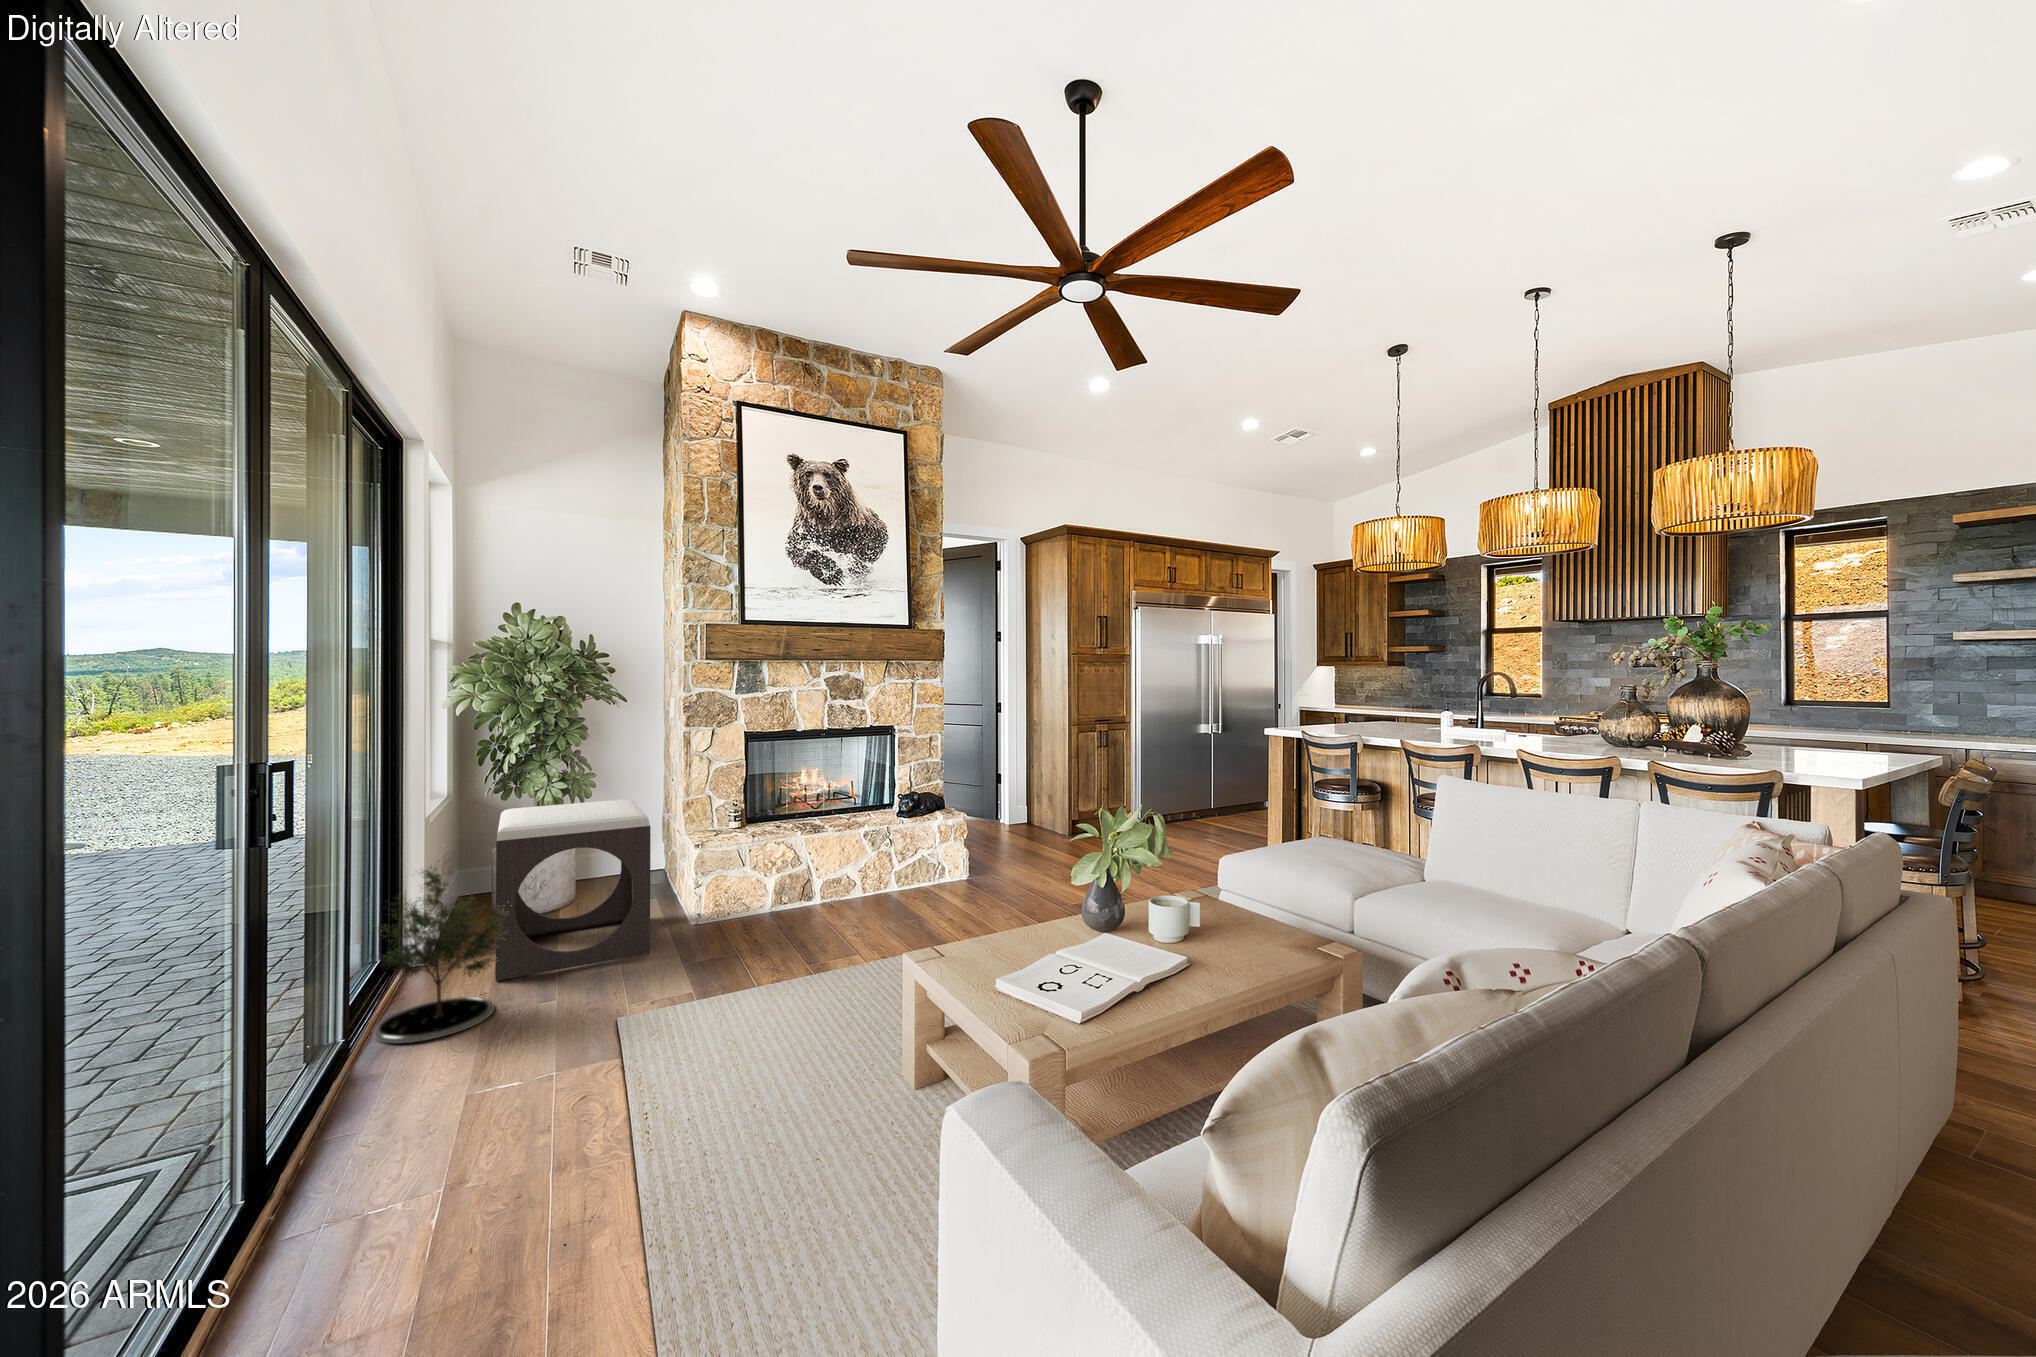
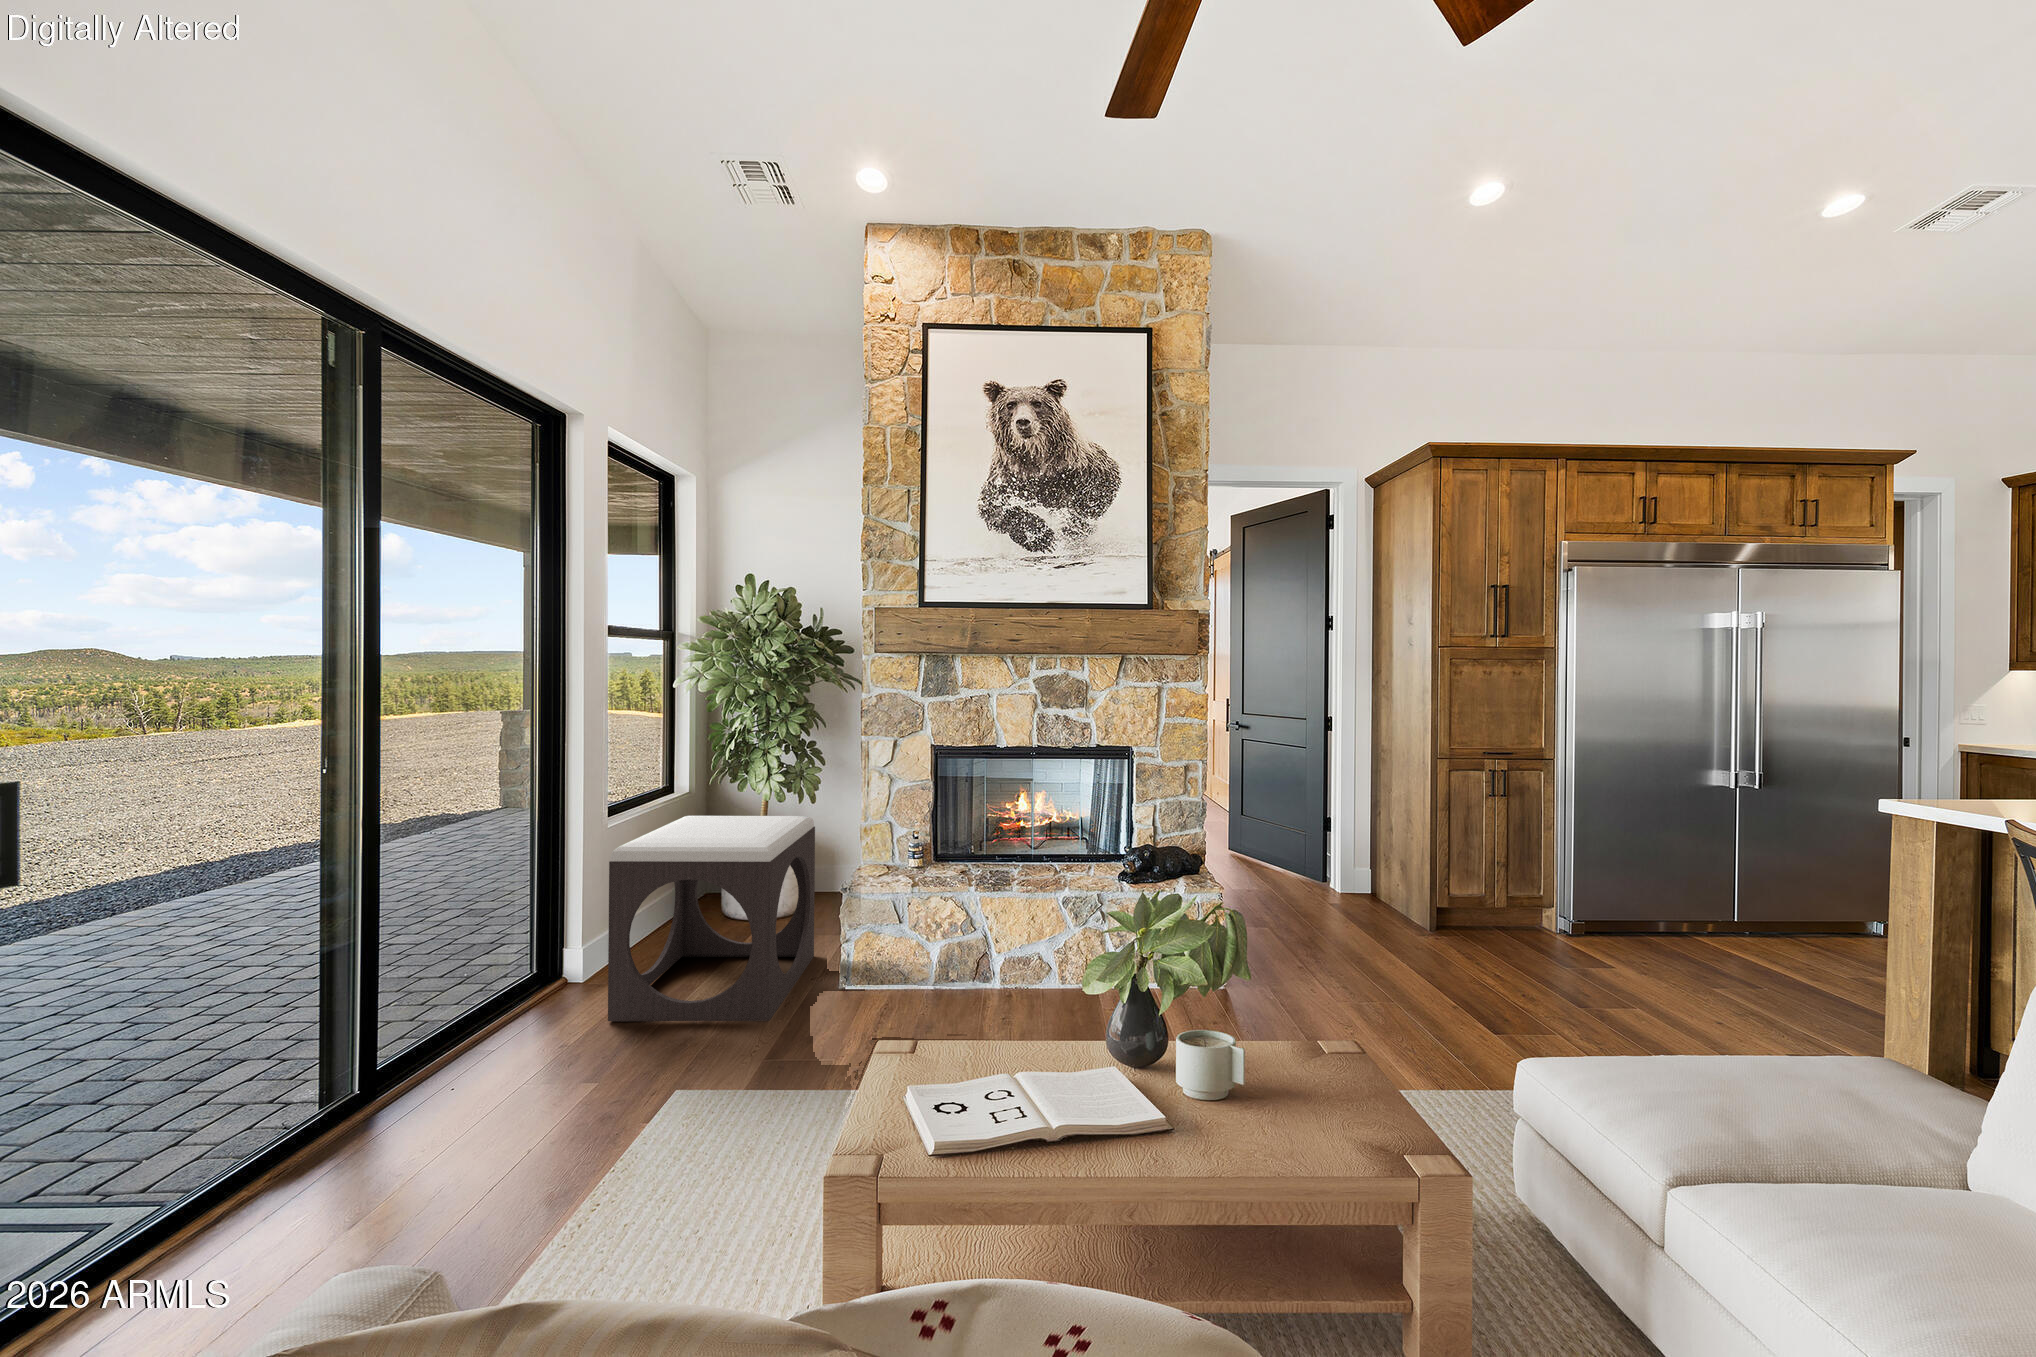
potted tree: present [370,858,508,1043] -> none [422,878,582,1105]

